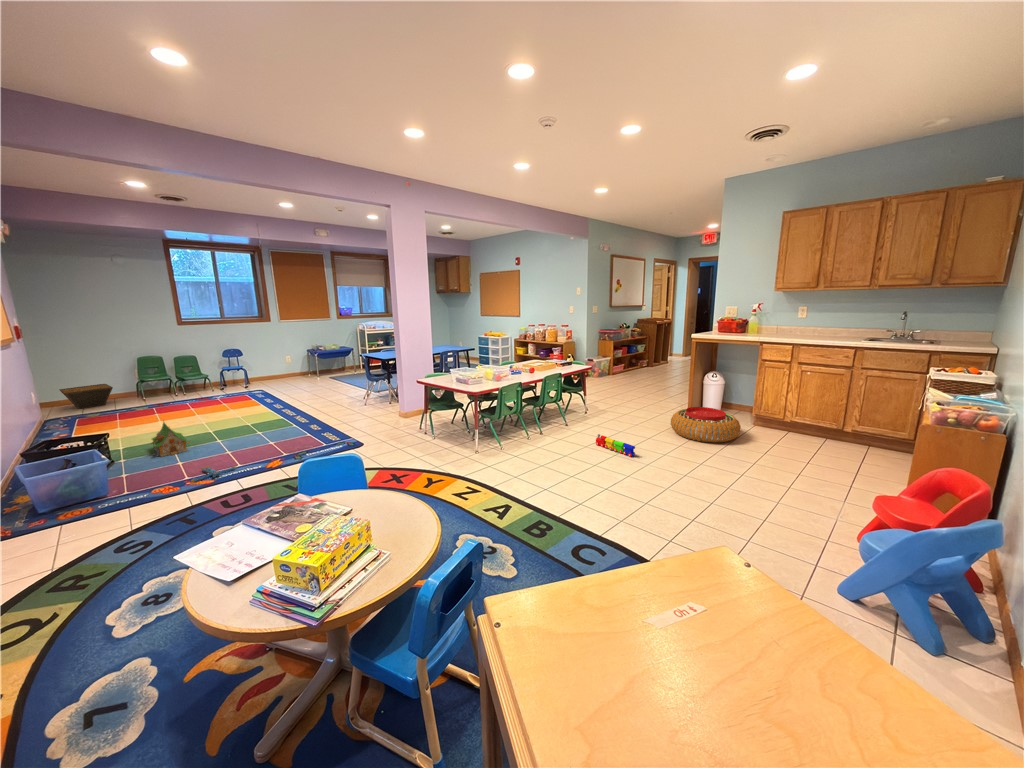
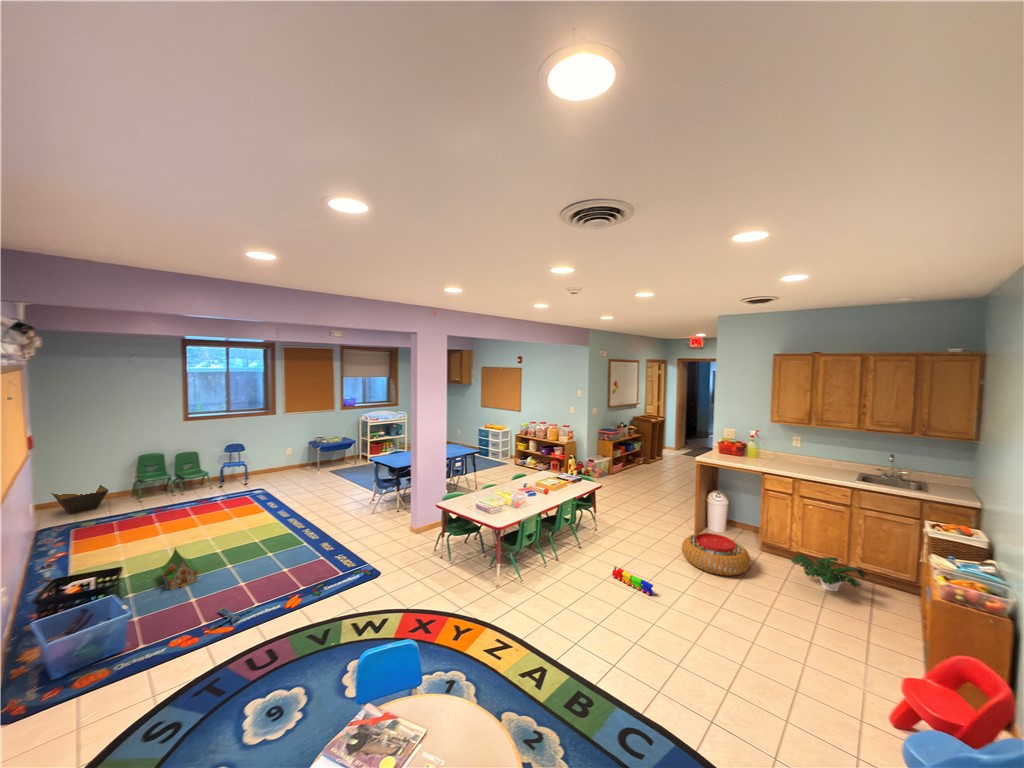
potted plant: none [783,419,862,453] -> present [791,554,866,591]

